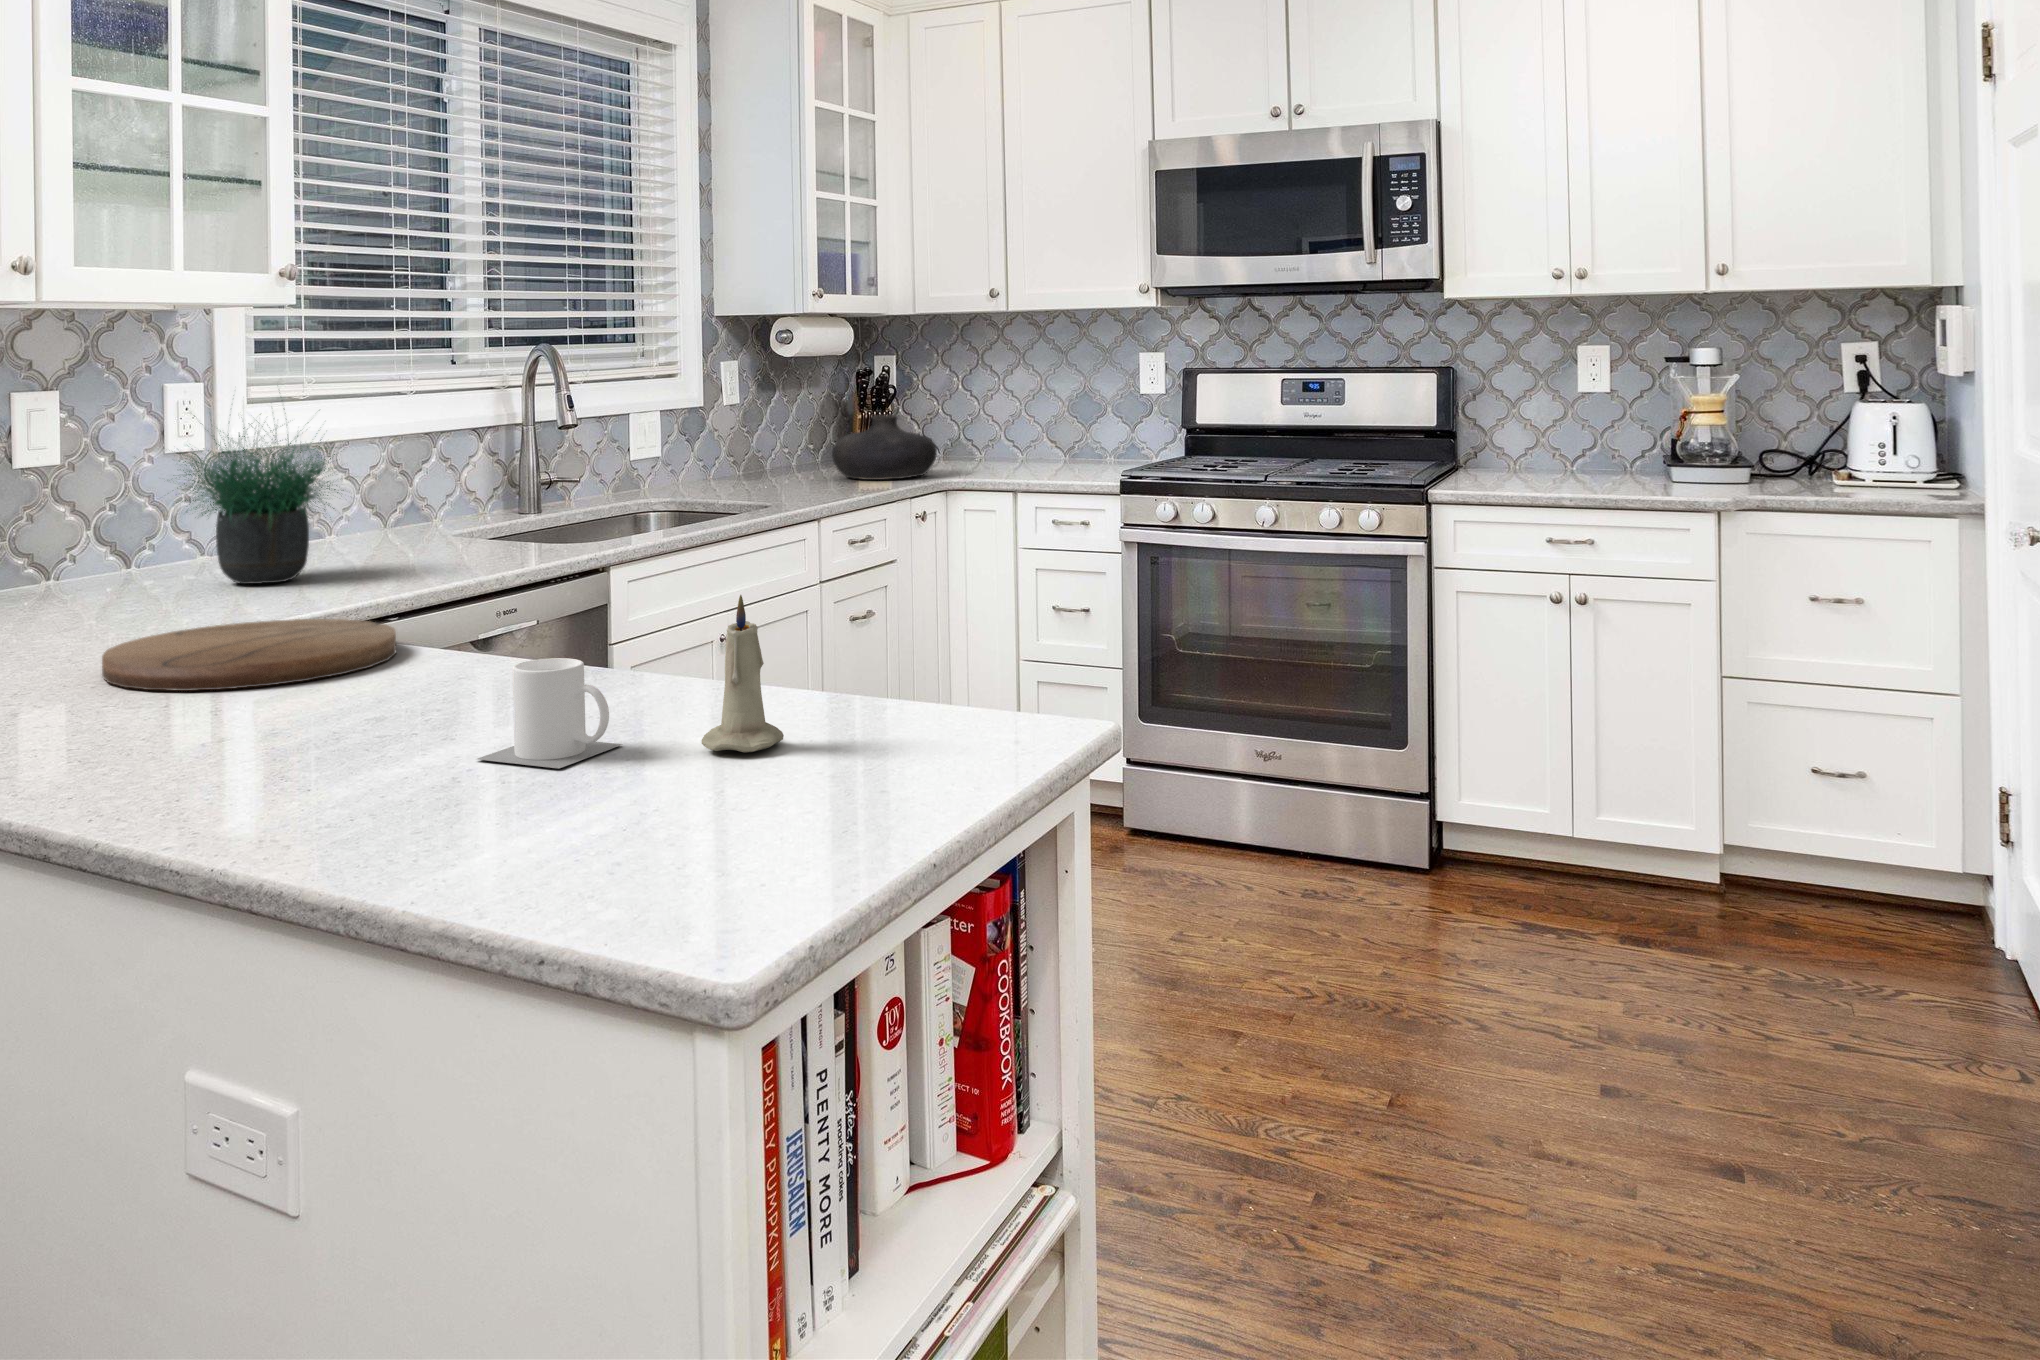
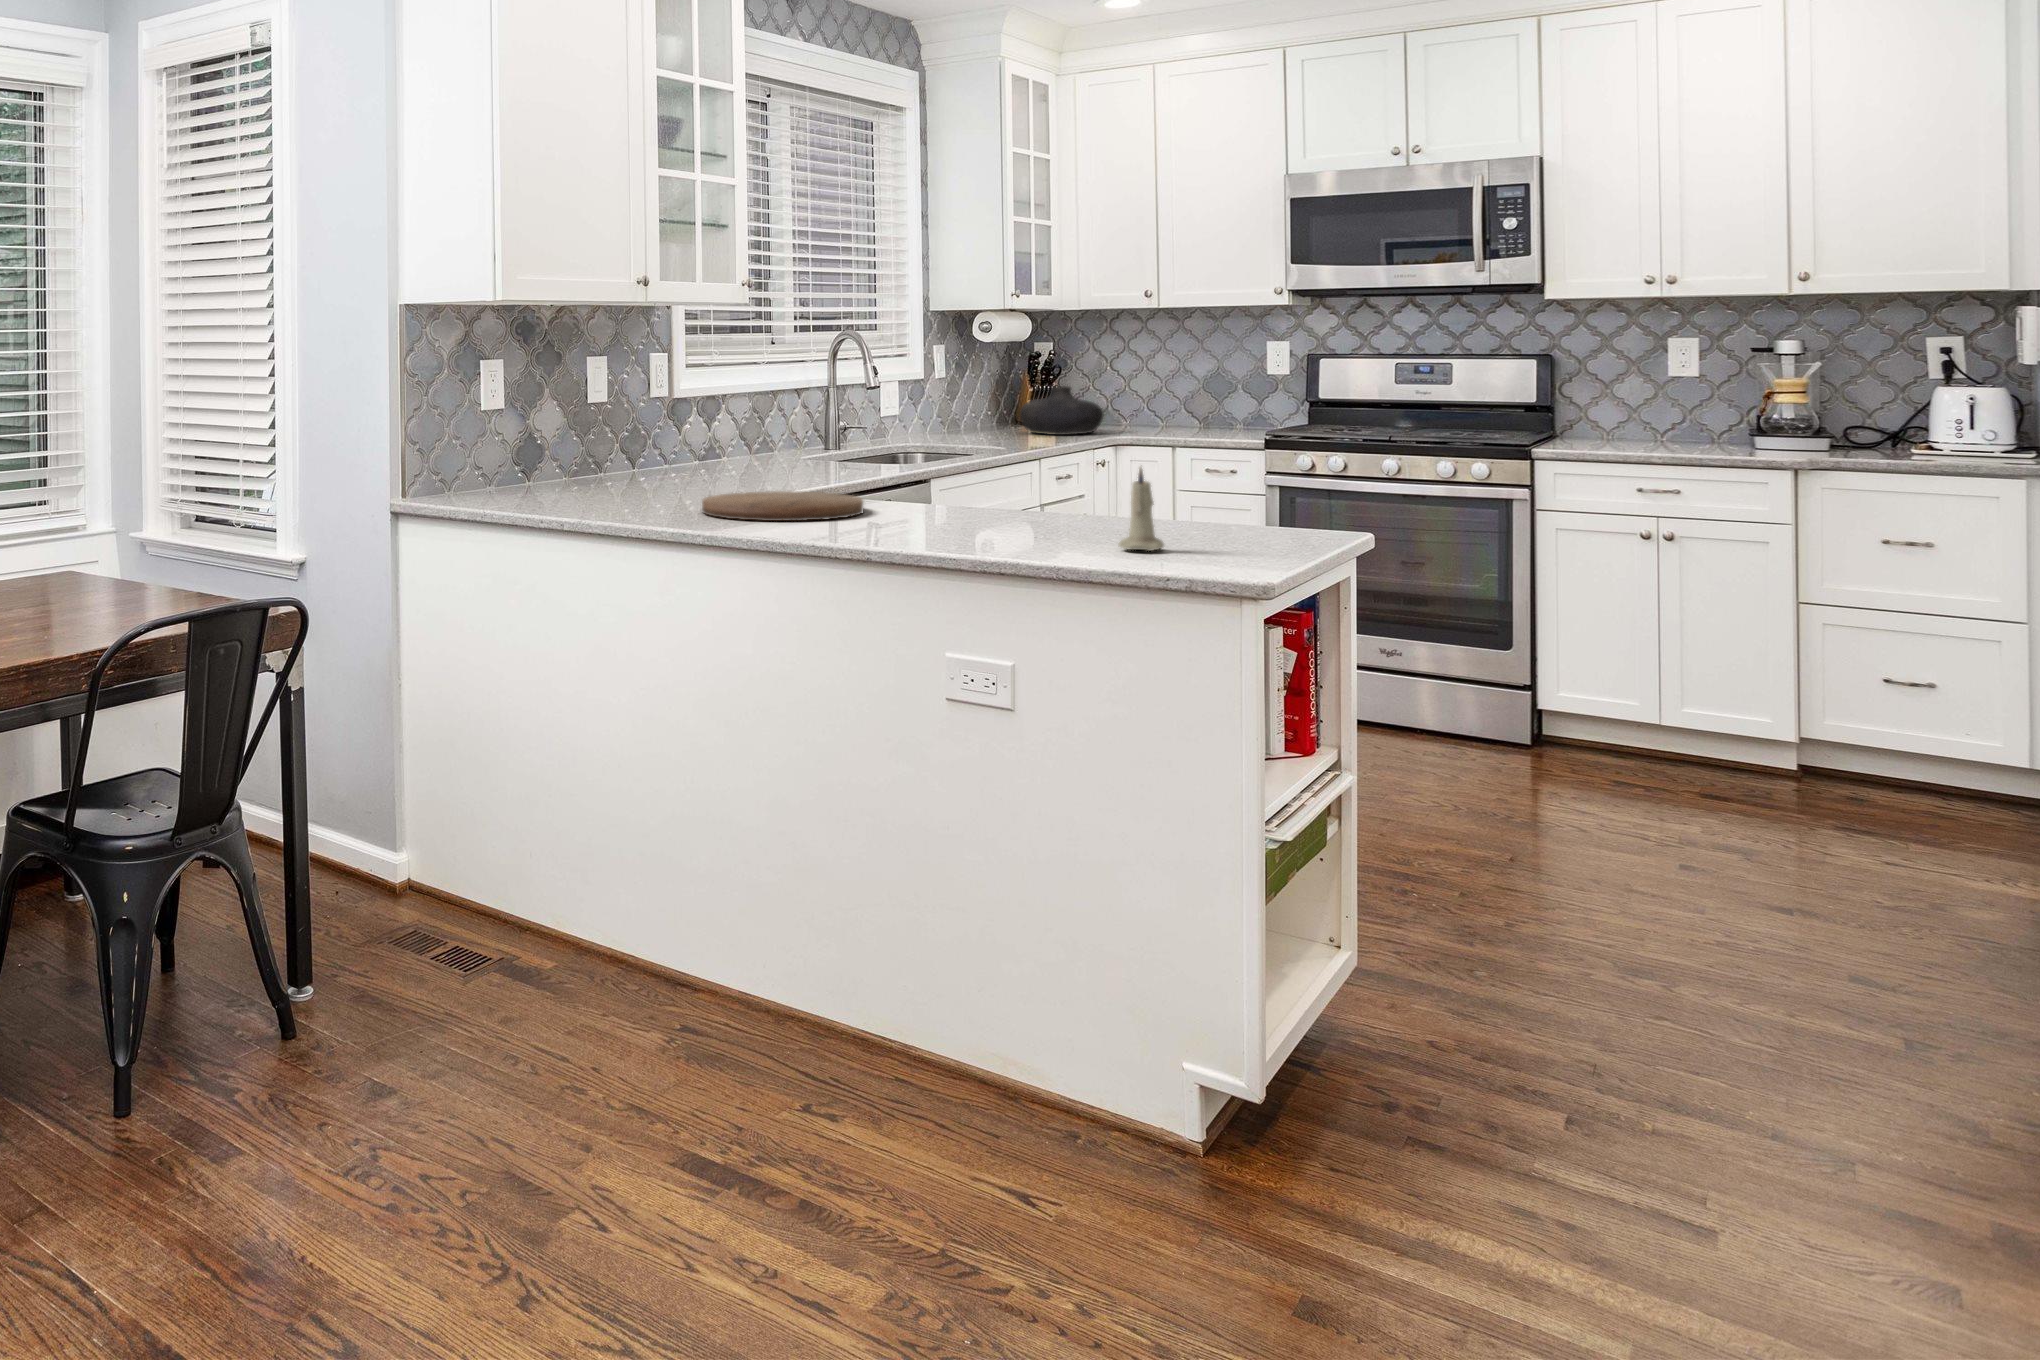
potted plant: present [179,409,344,584] -> none [643,350,768,479]
mug: present [477,658,622,768] -> none [991,498,1068,553]

